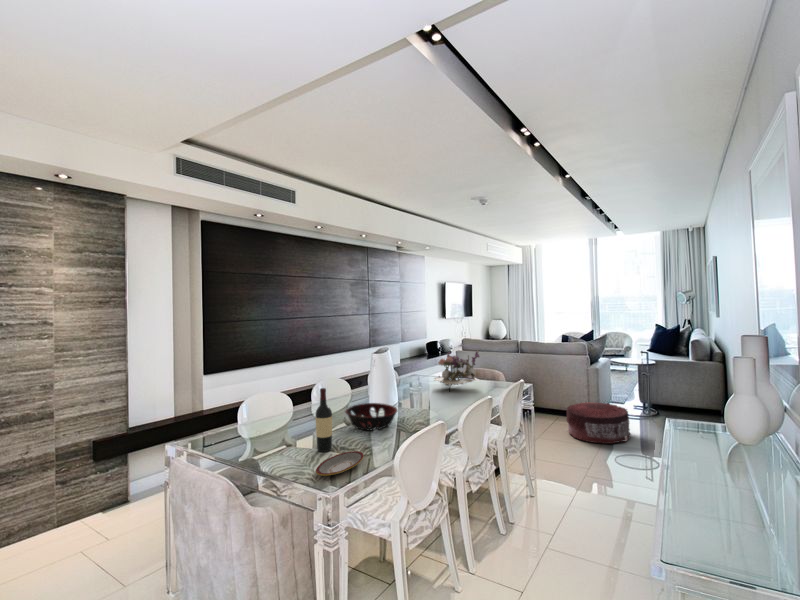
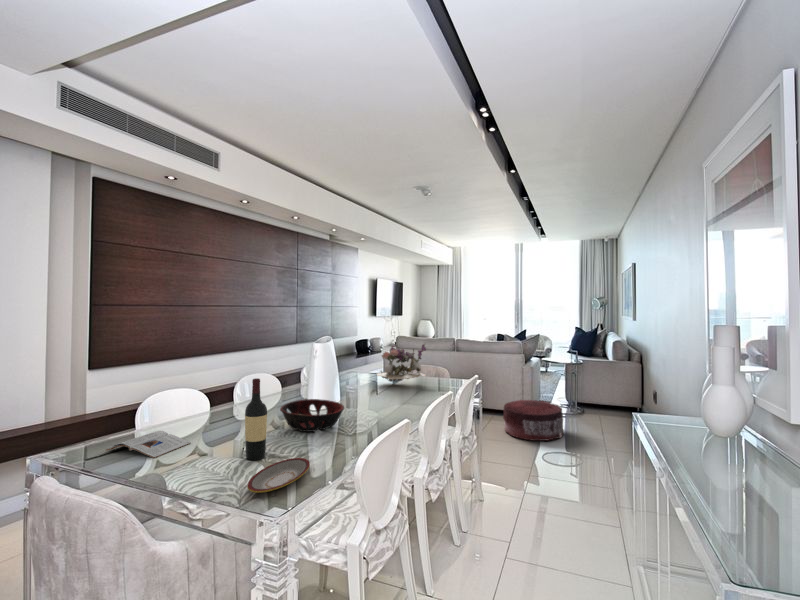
magazine: none [219,427,278,448] -> present [106,431,191,458]

